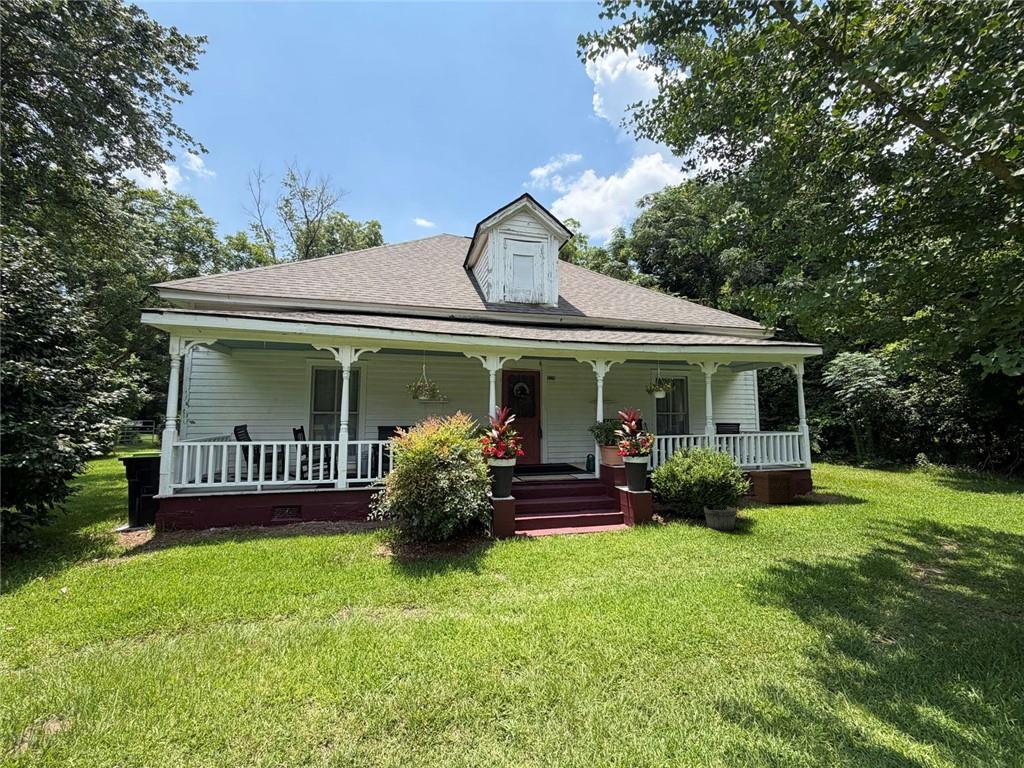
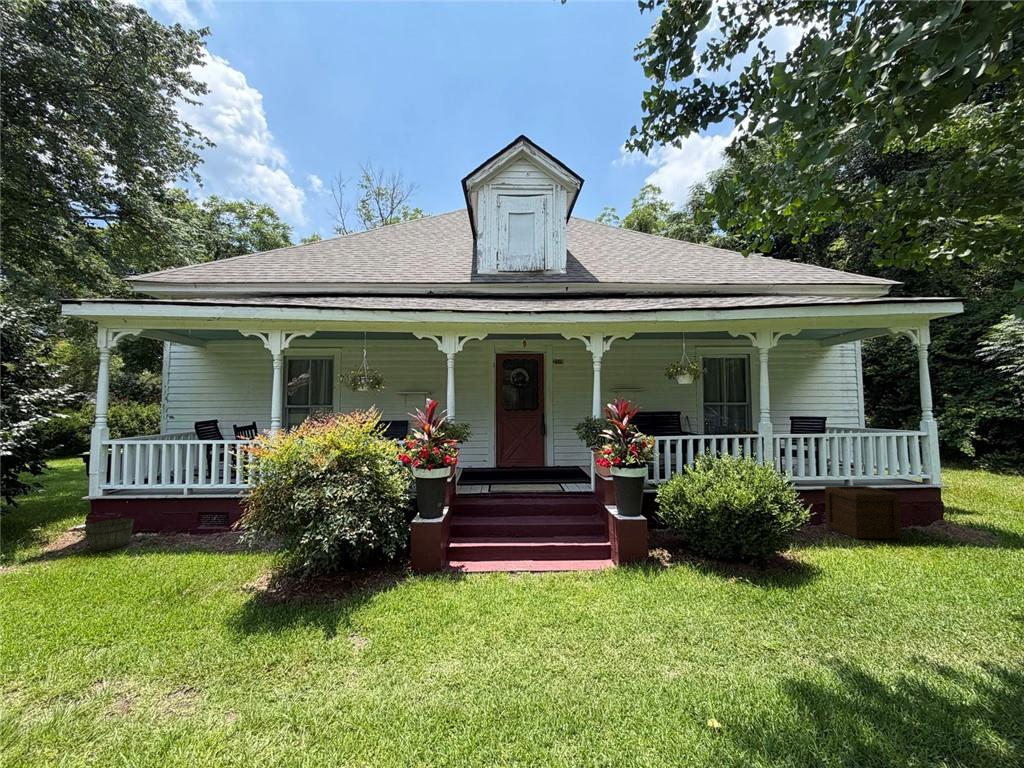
wooden bucket: present [704,501,737,530] -> present [86,516,134,551]

